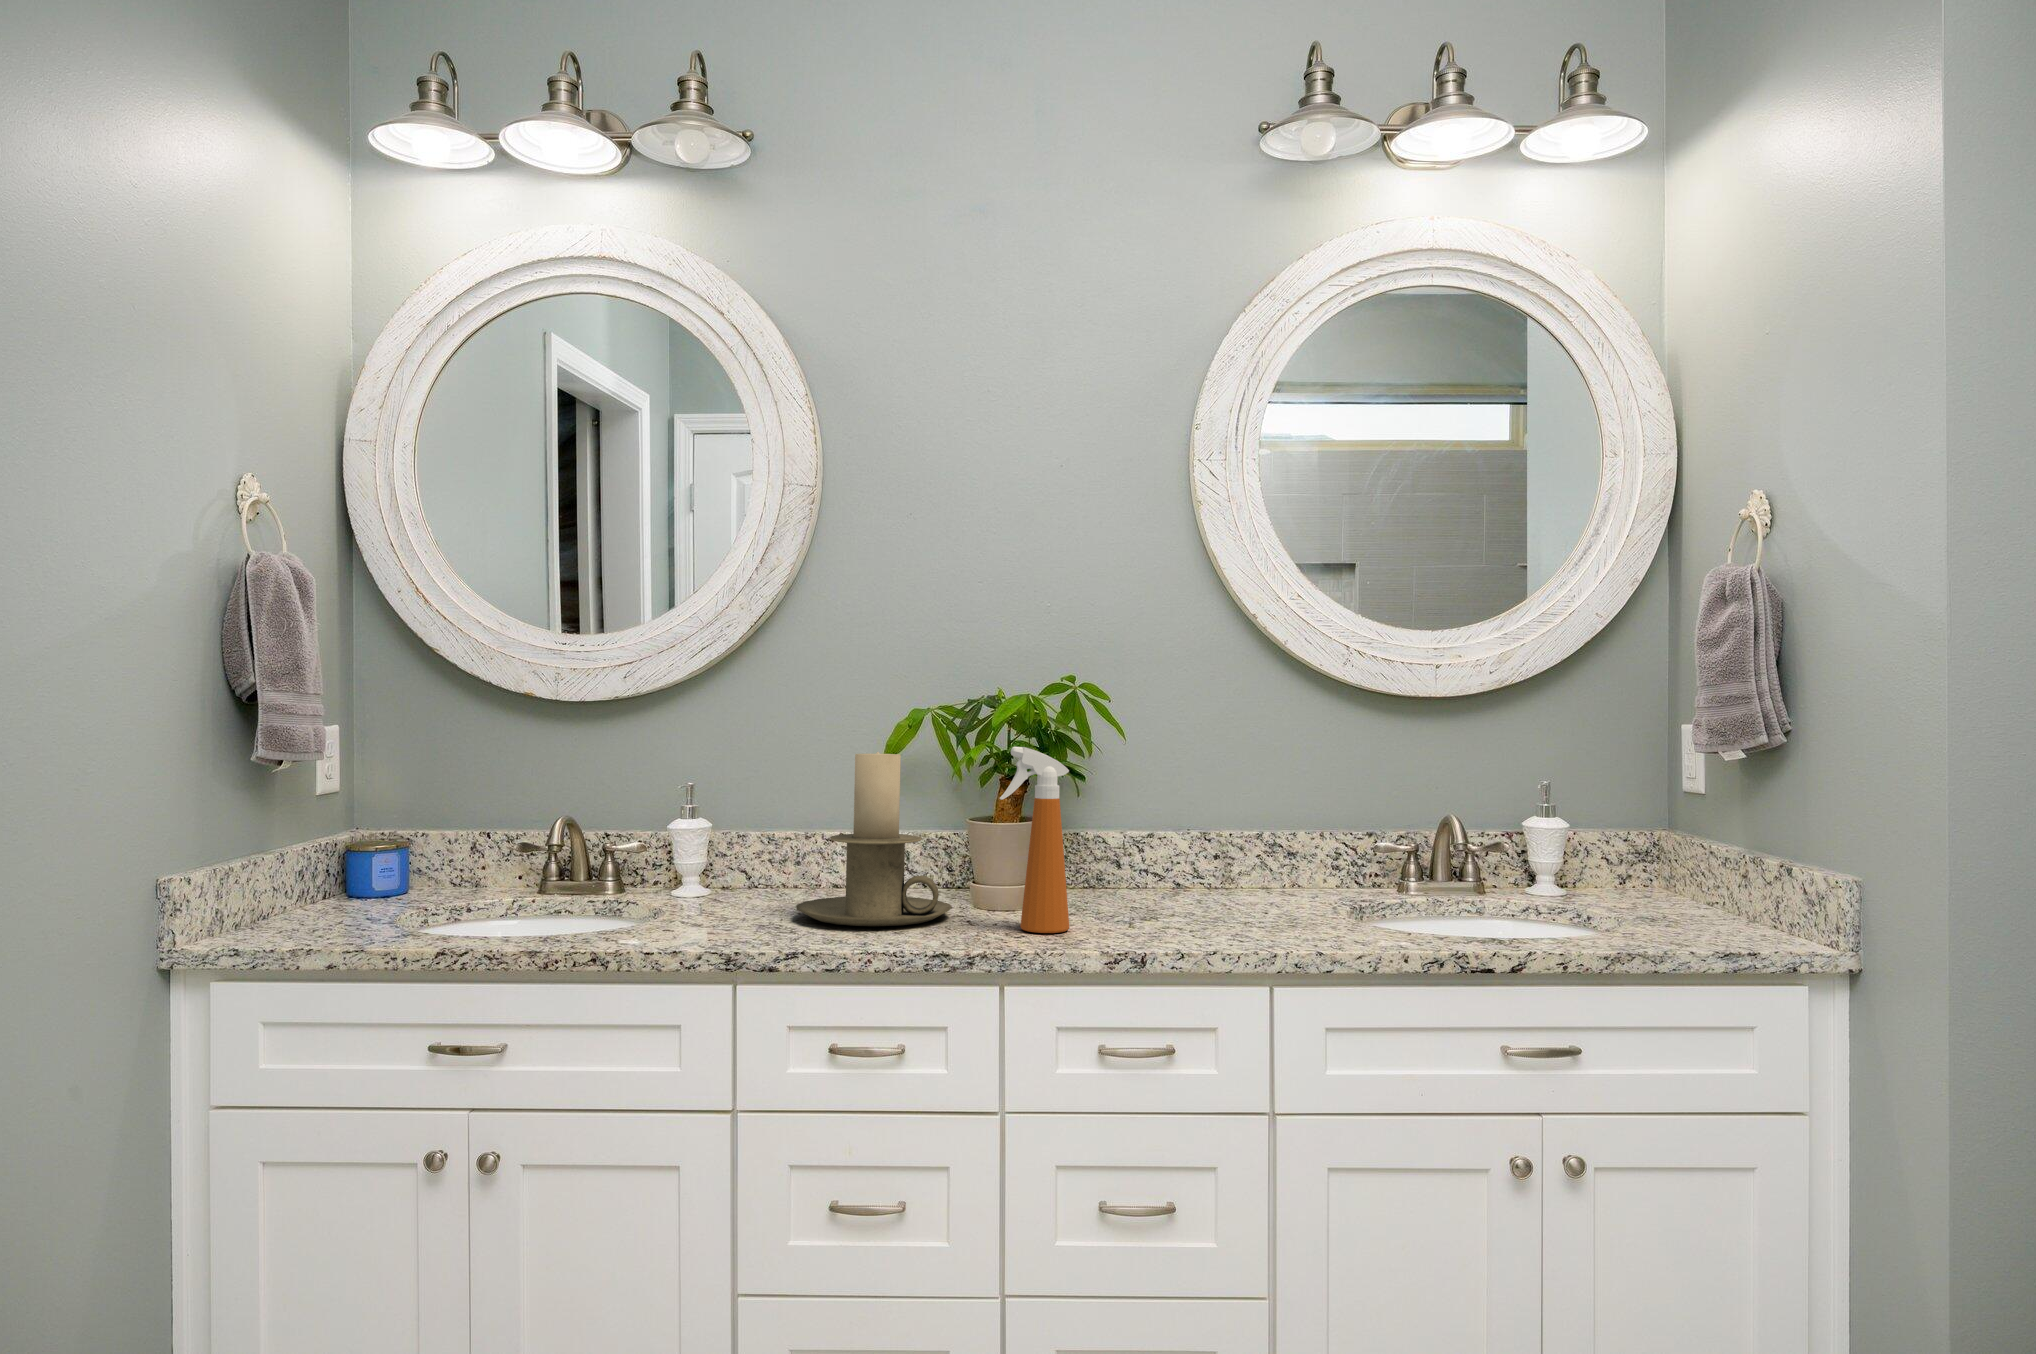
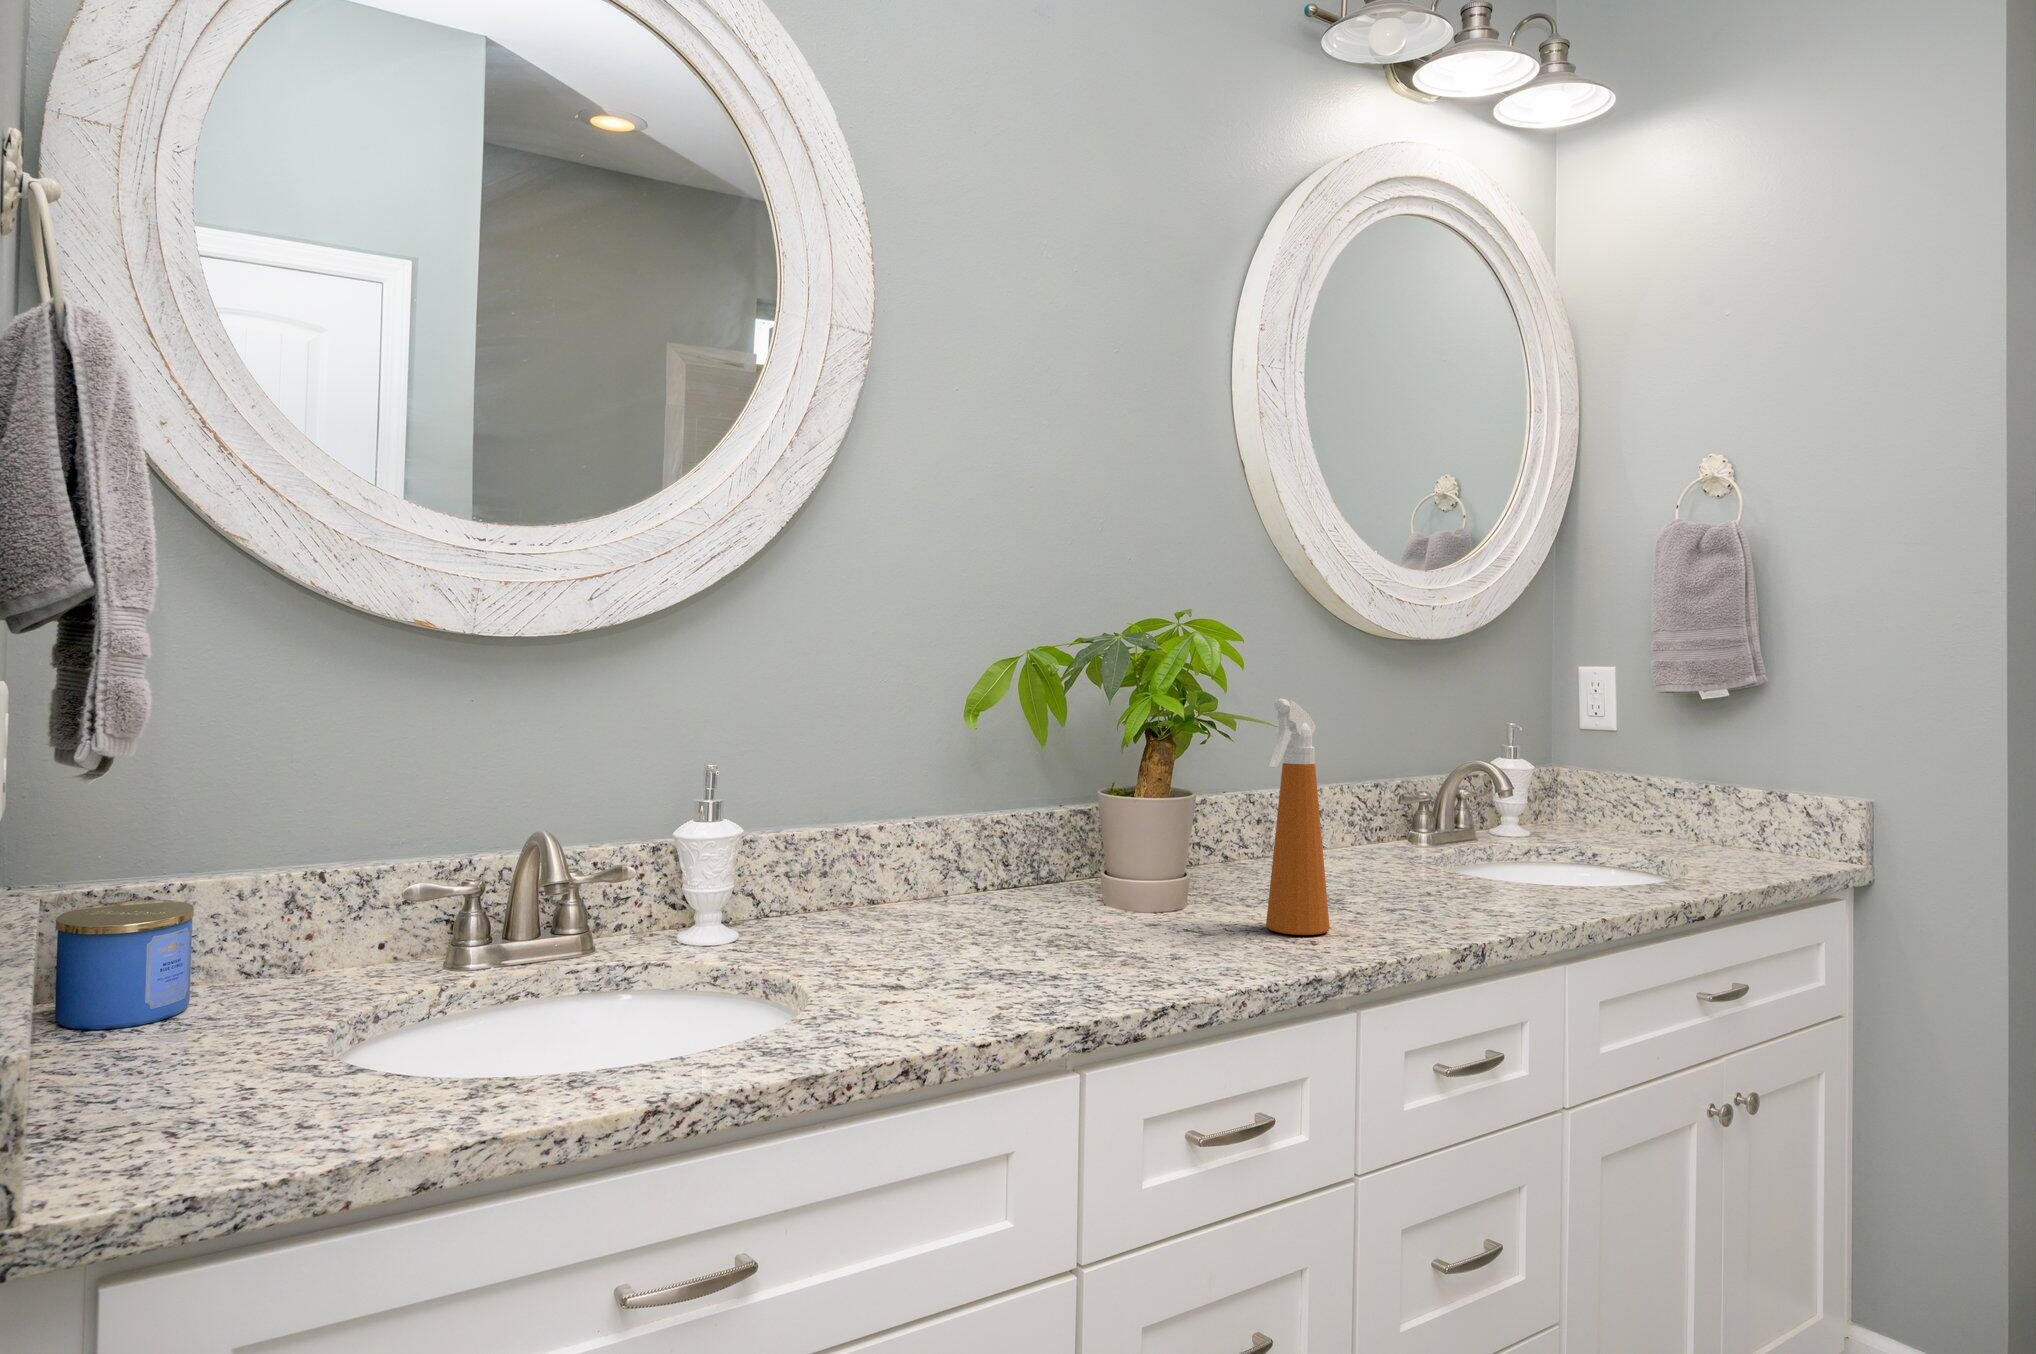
candle holder: present [796,752,953,926] -> none [955,710,1173,957]

